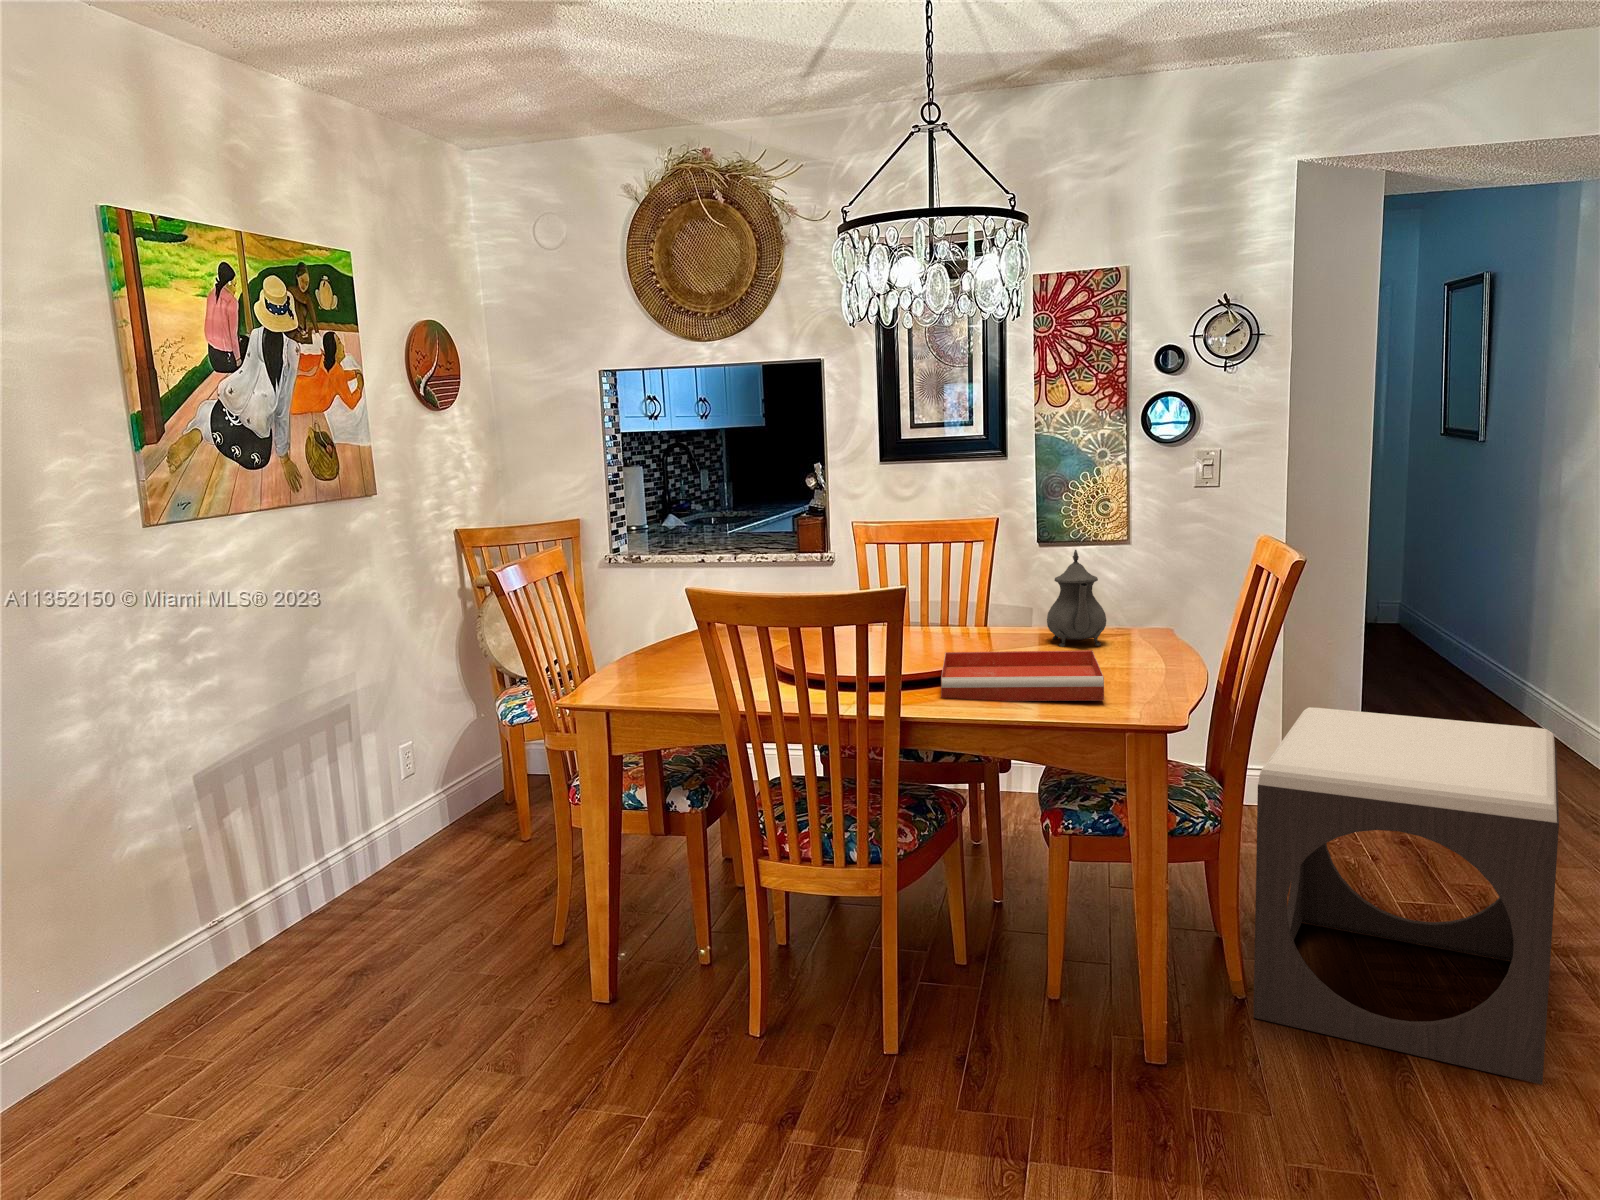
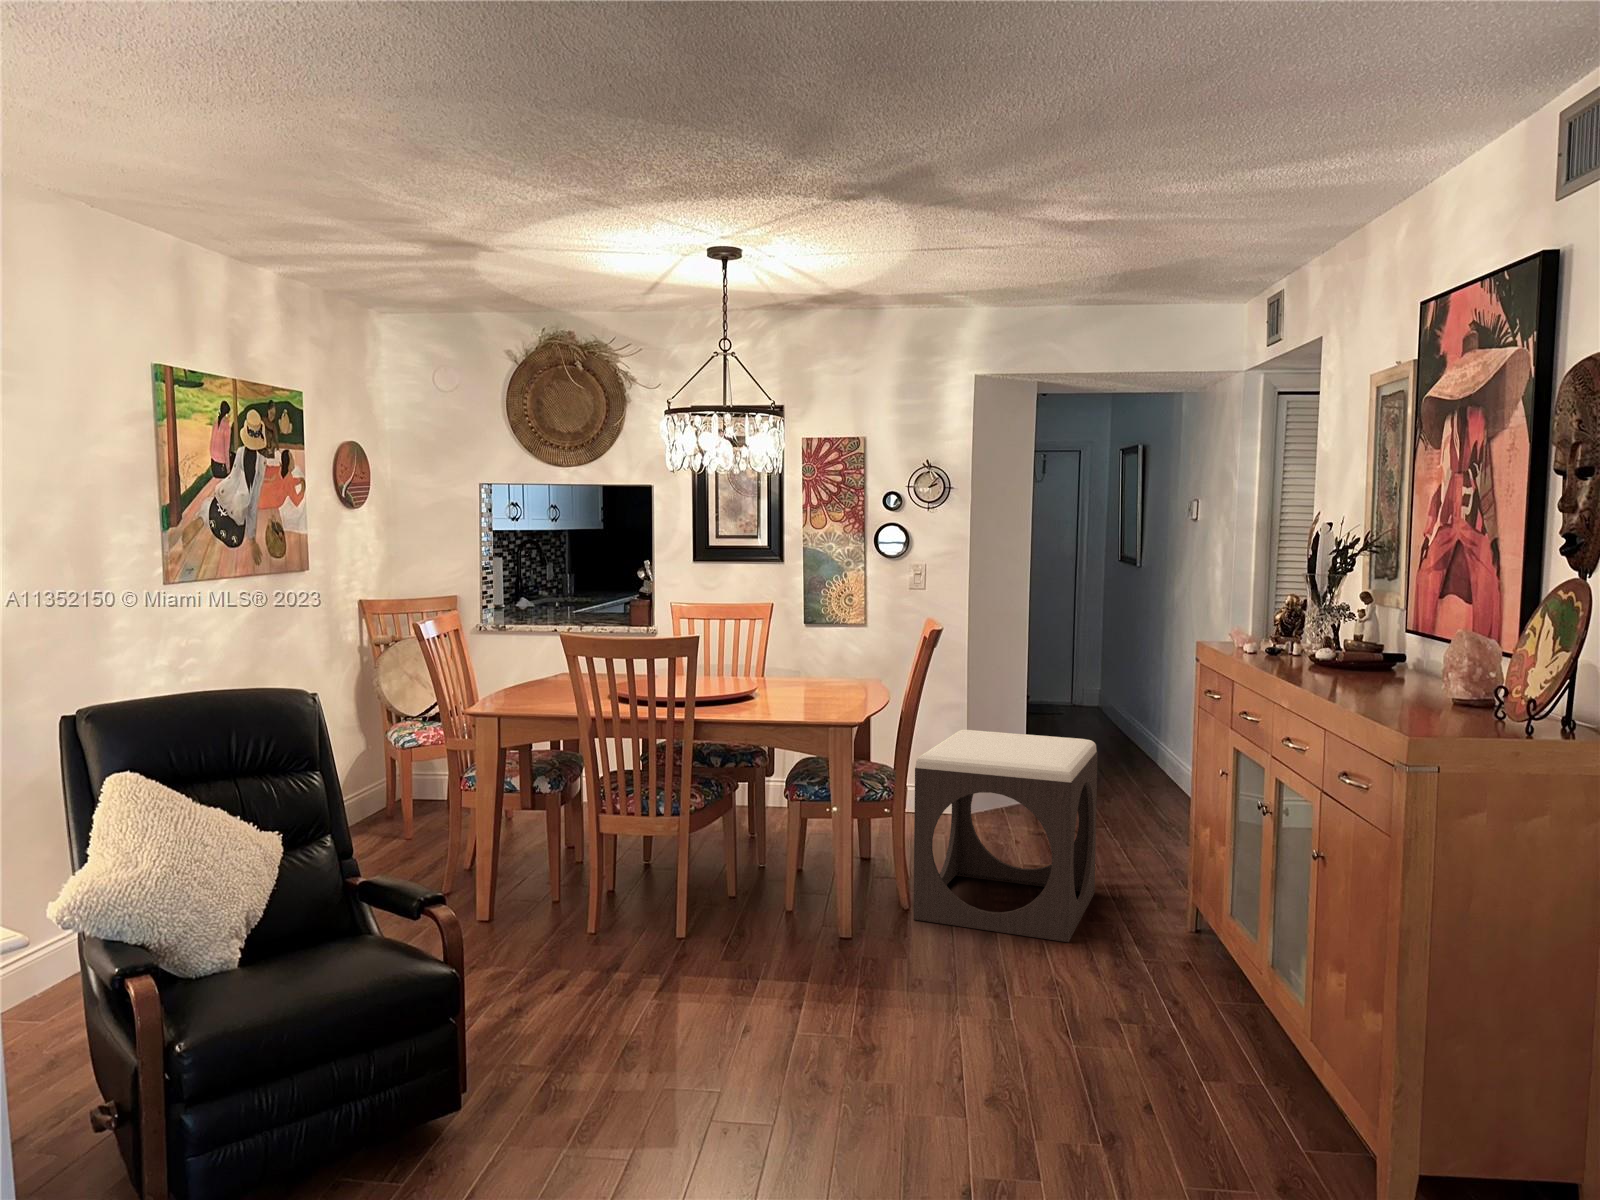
teapot: present [1047,550,1106,647] -> none [797,625,836,689]
tray: present [941,650,1104,701] -> none [722,686,822,712]

